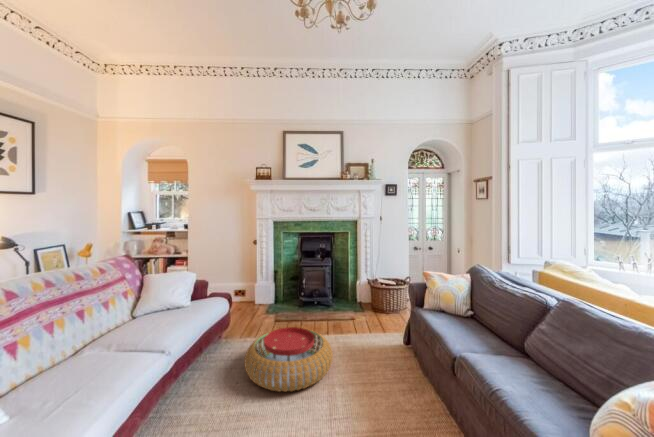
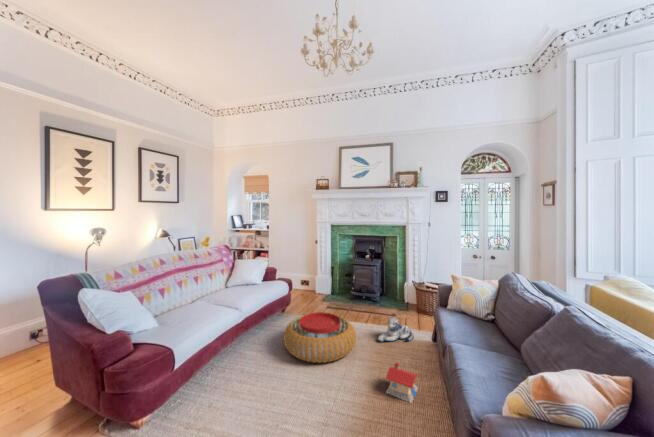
plush toy: none [350,320,383,350] -> present [378,316,414,342]
toy house: none [384,372,416,414] -> present [386,363,418,403]

